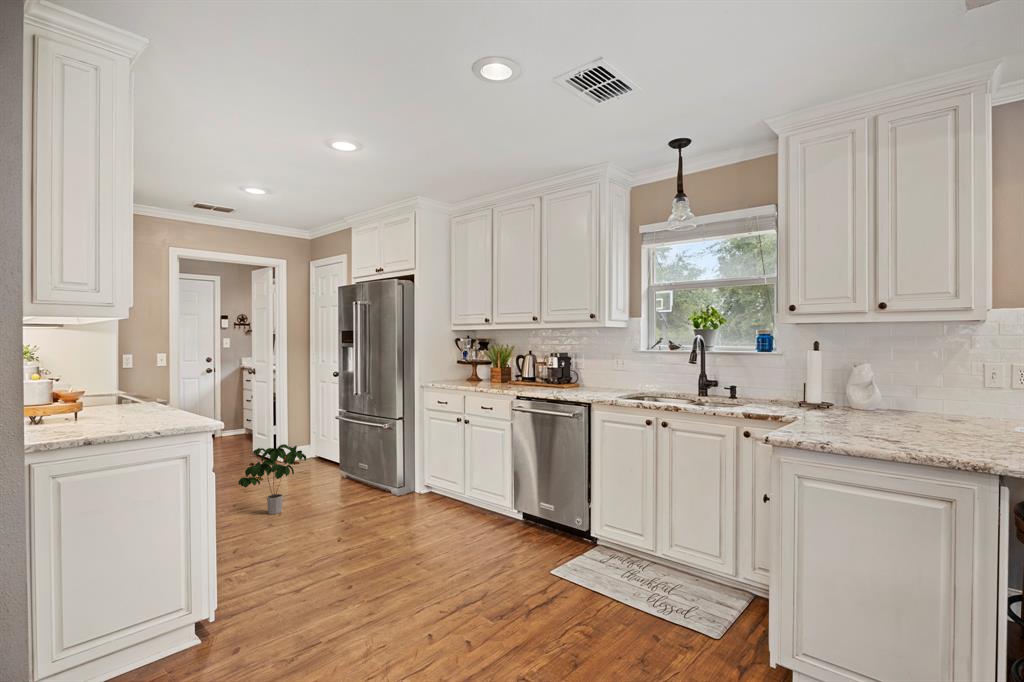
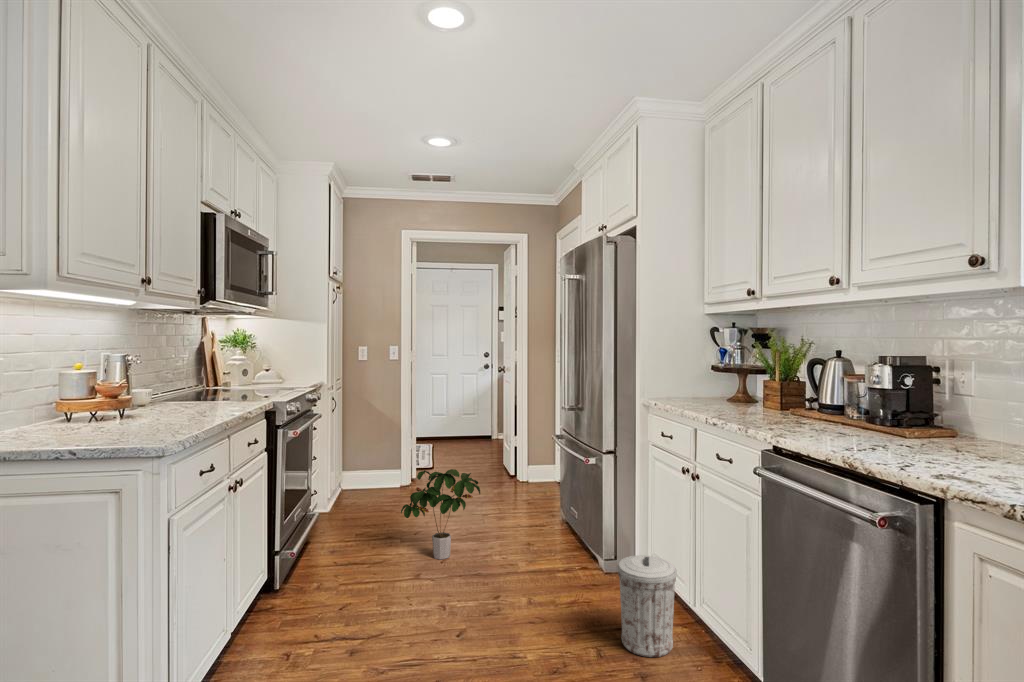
trash can: none [434,468,467,522] -> present [618,555,677,657]

